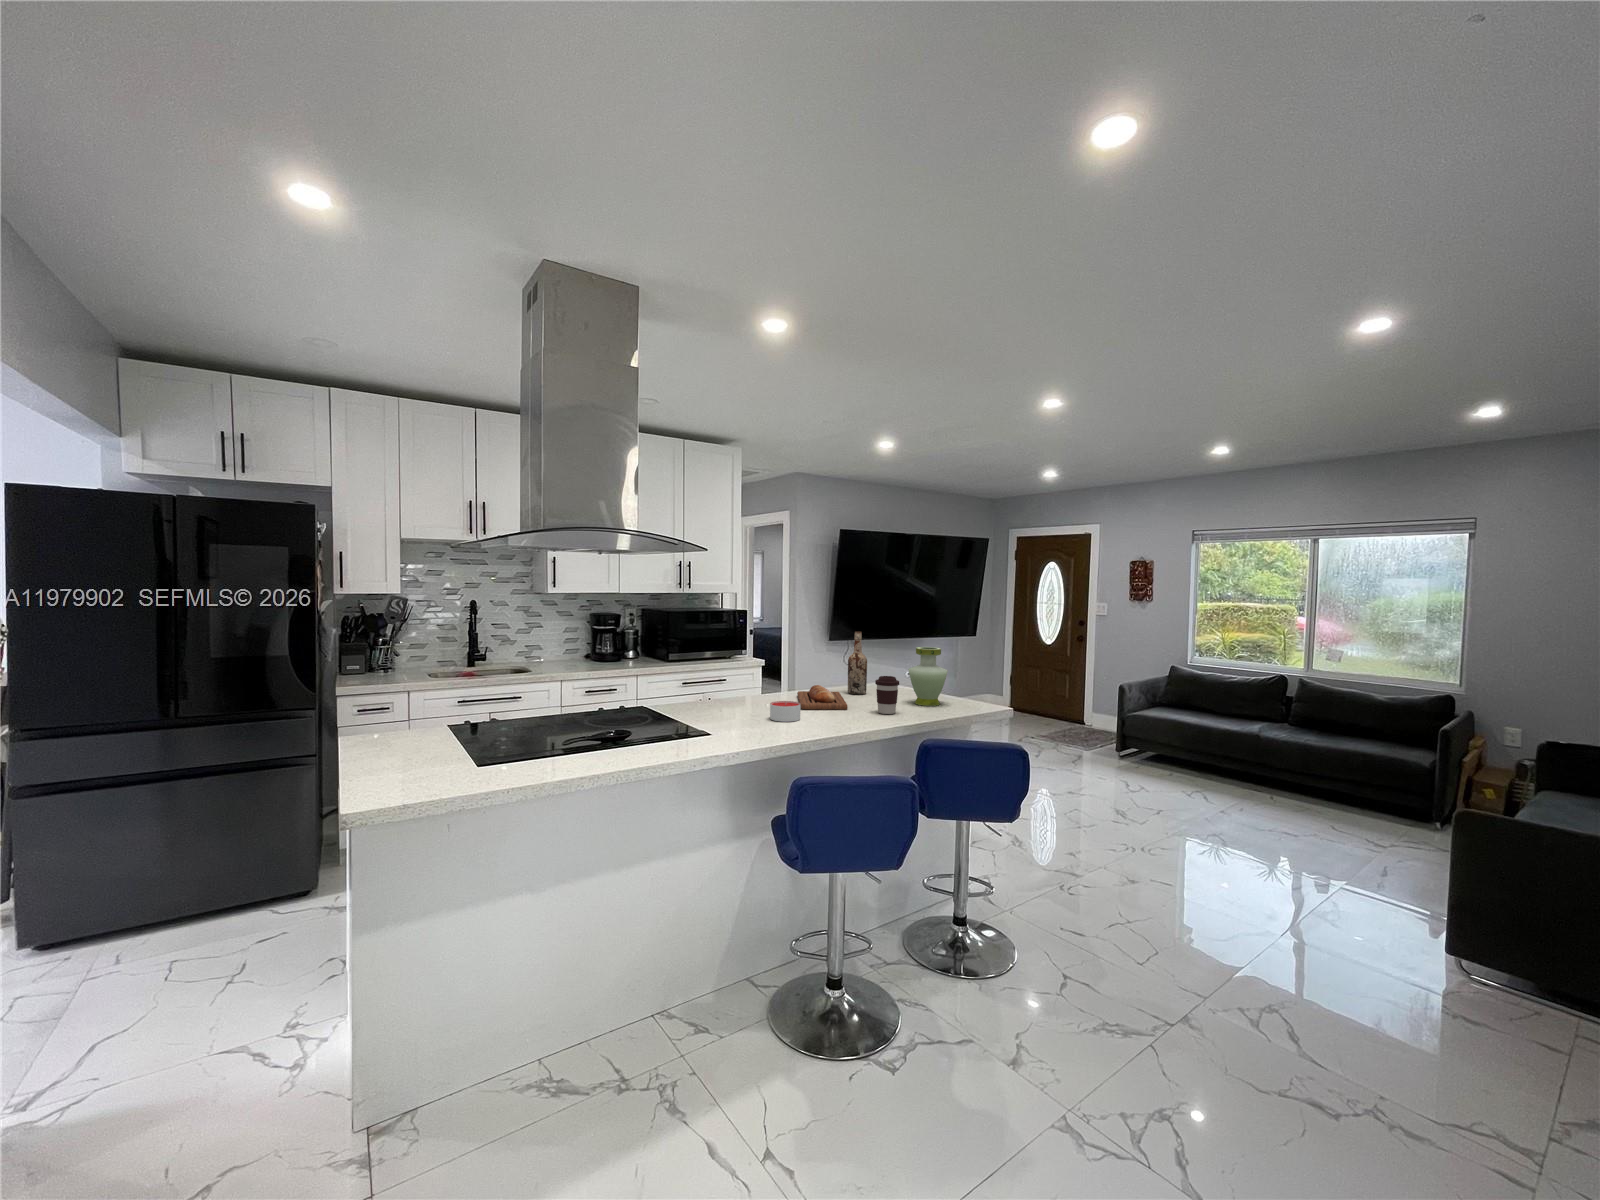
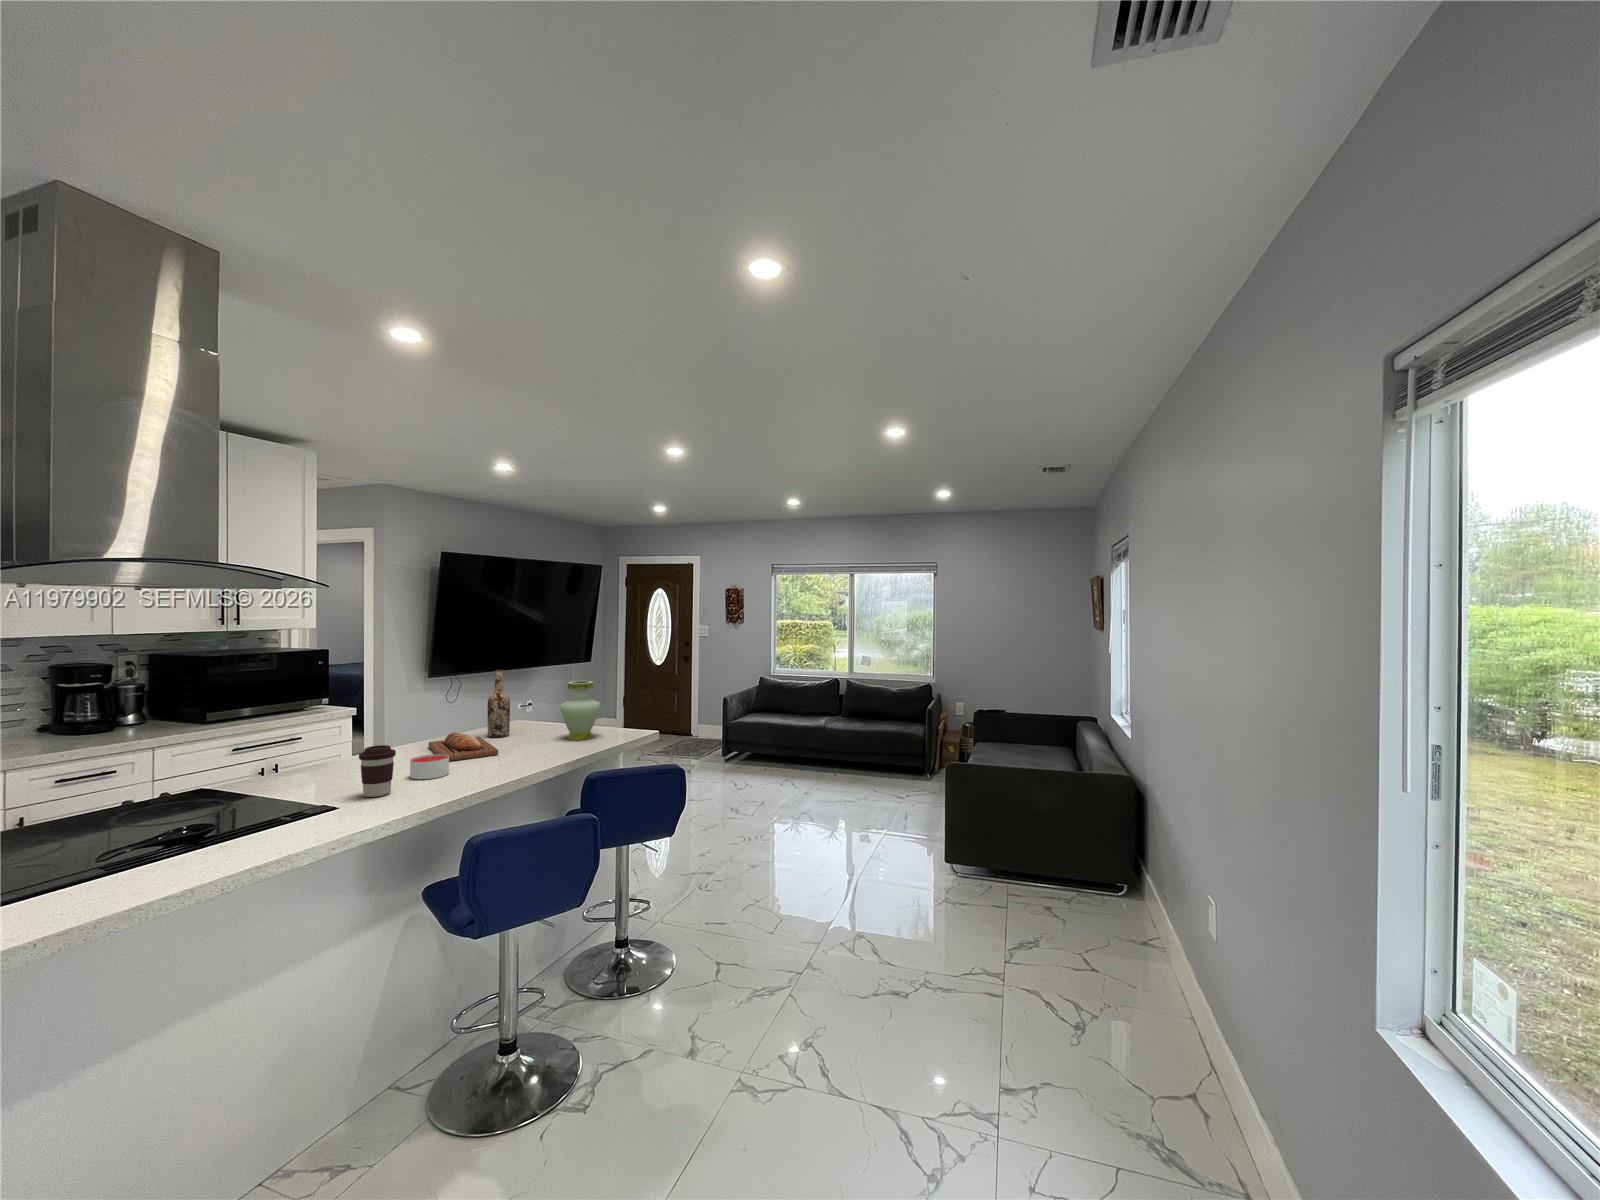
coffee cup: present [875,676,899,714] -> present [359,745,396,797]

